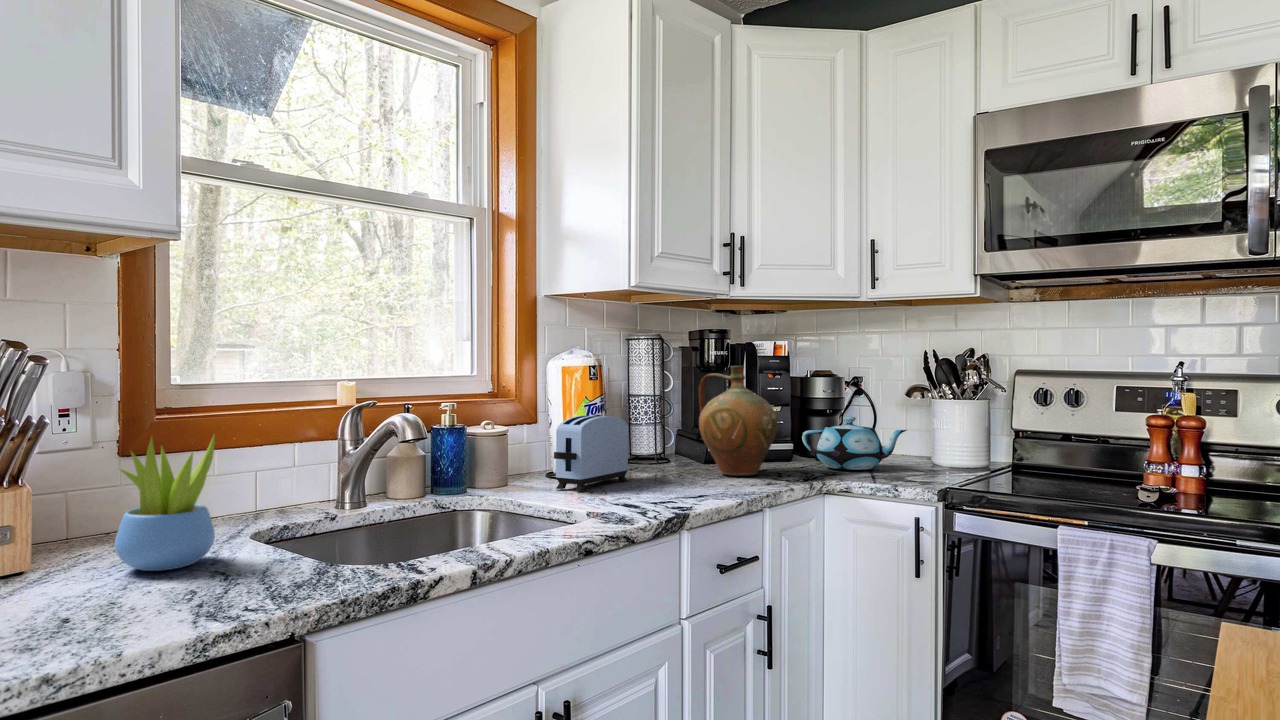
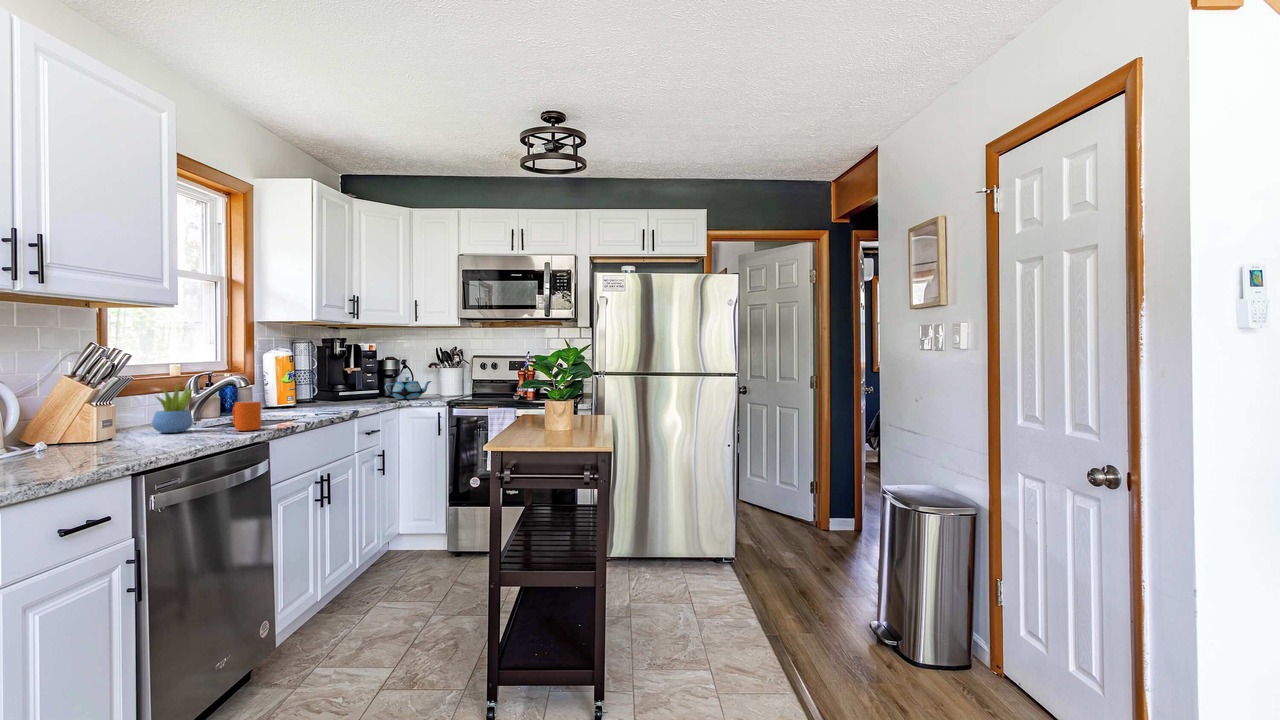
ceramic jug: present [699,366,778,476] -> none [339,355,379,403]
toaster: present [554,415,628,491] -> none [282,378,311,411]
mug: none [241,502,315,600] -> present [233,401,261,431]

